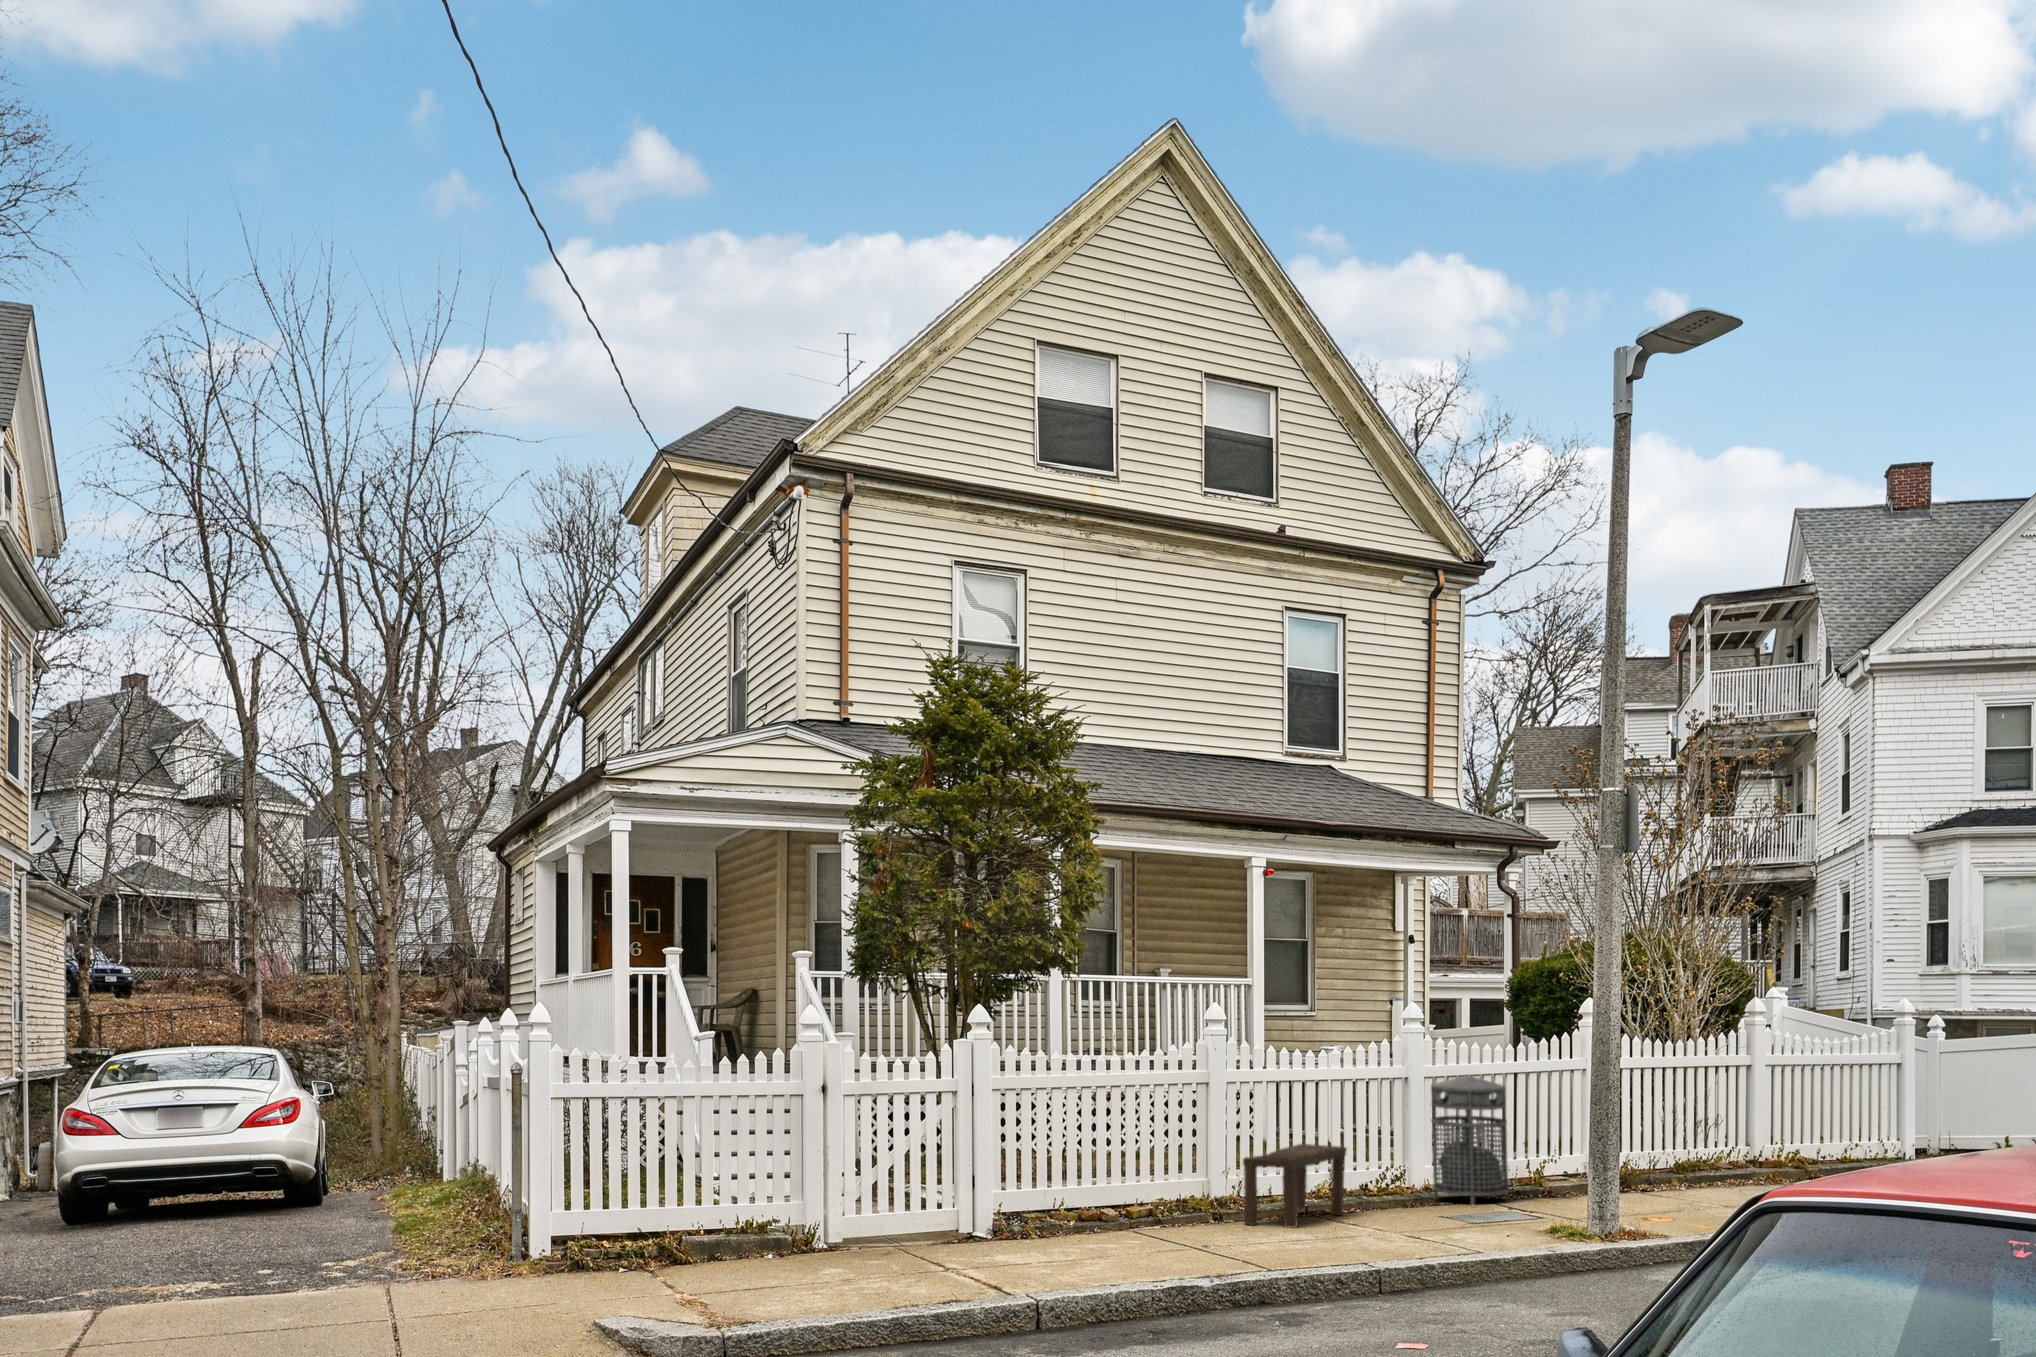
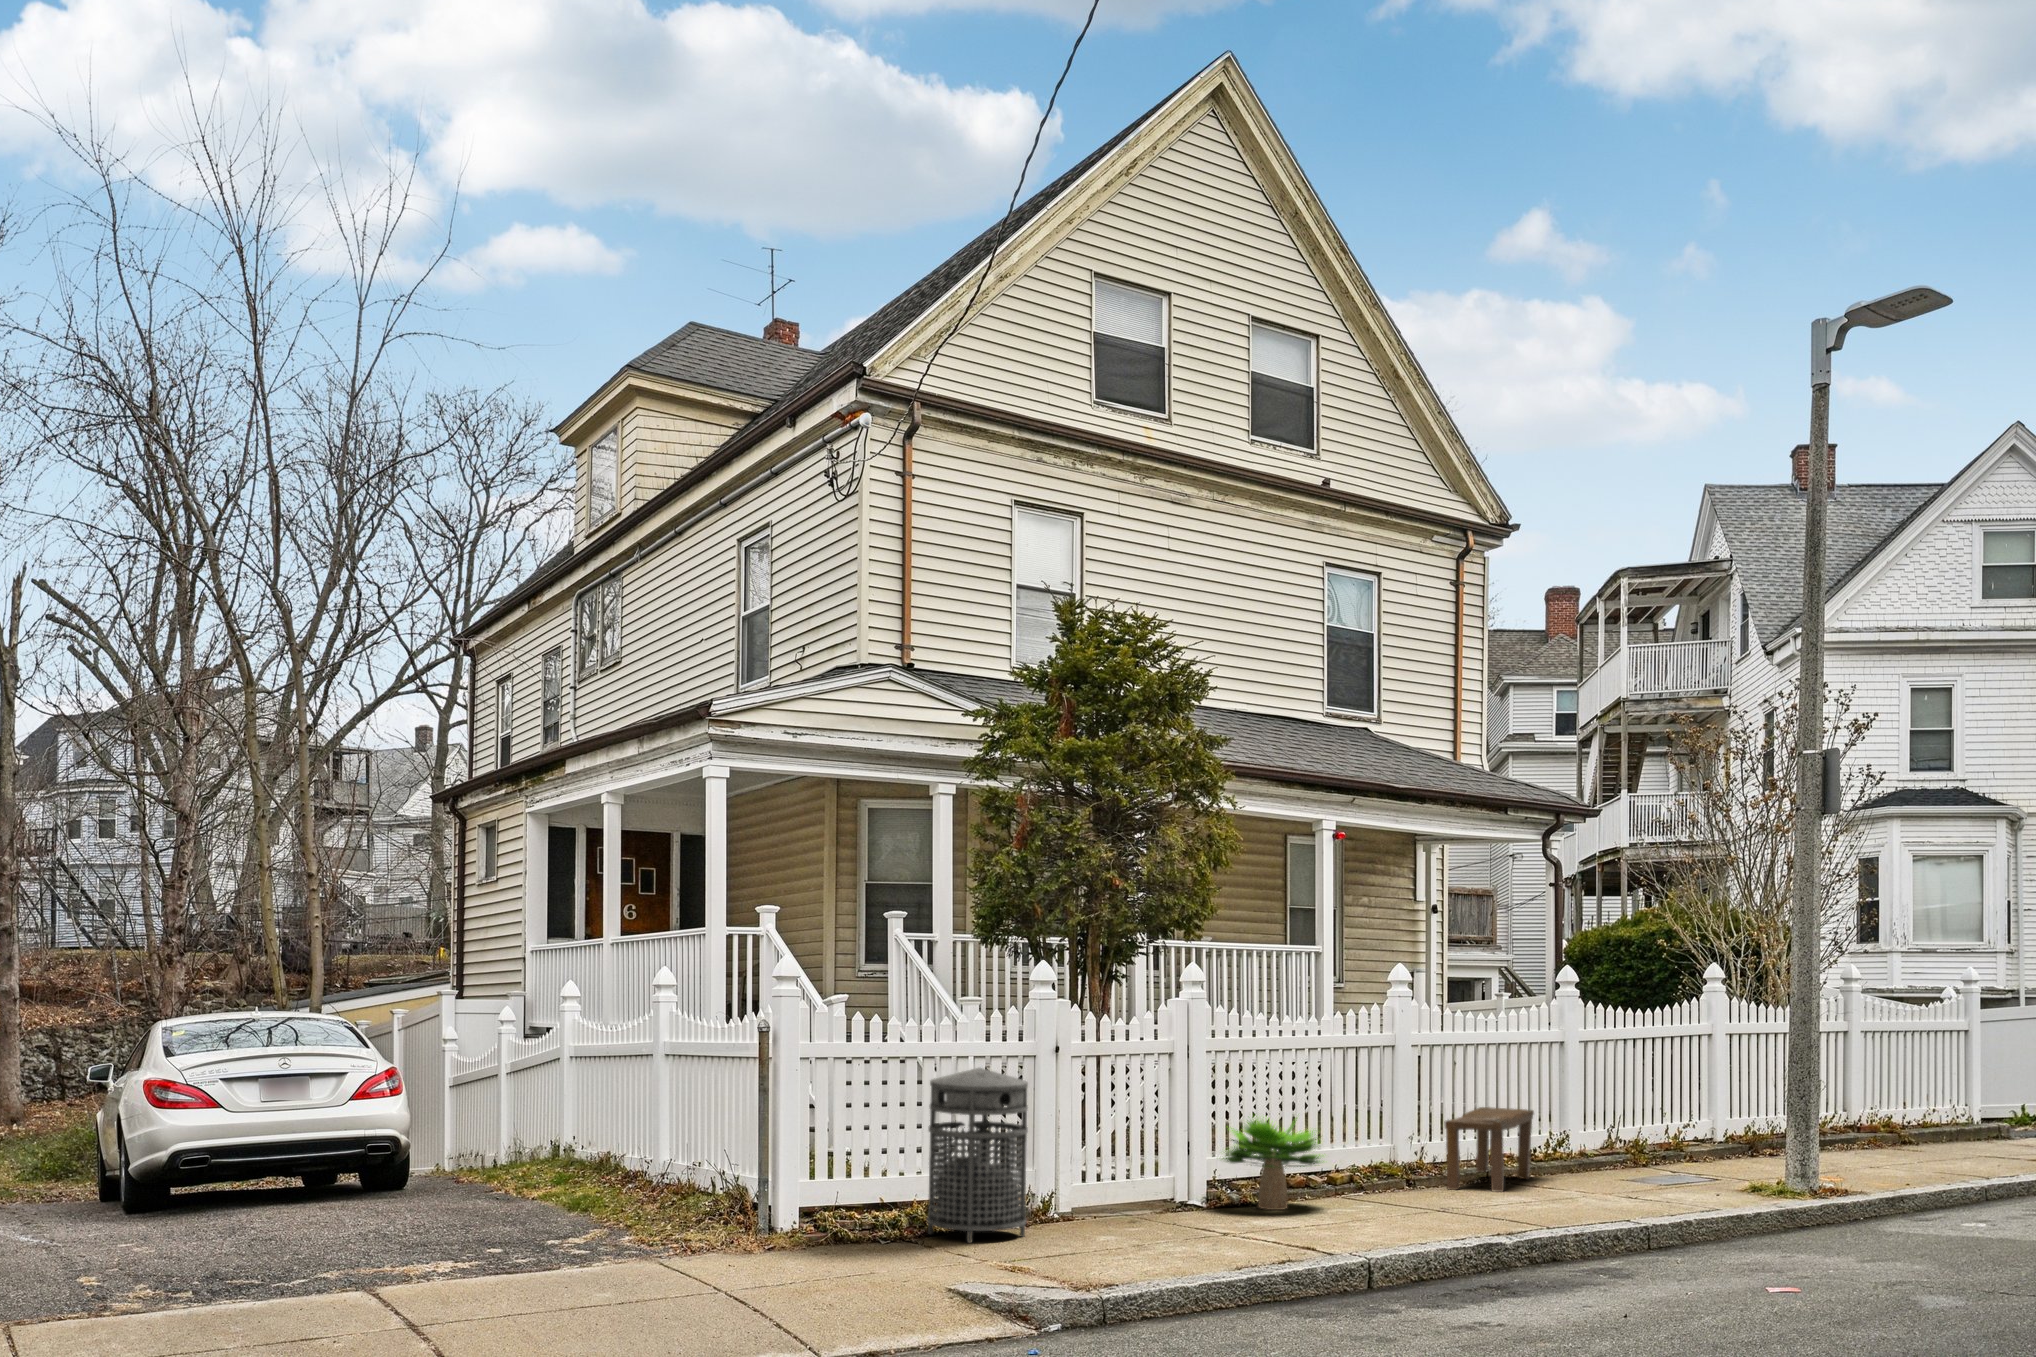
trash can: present [1431,1075,1509,1205] -> present [927,1068,1028,1243]
potted plant: none [990,1149,1100,1245] -> present [1223,1117,1324,1210]

